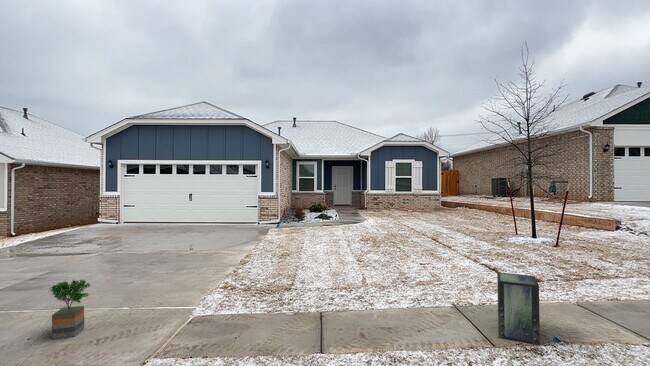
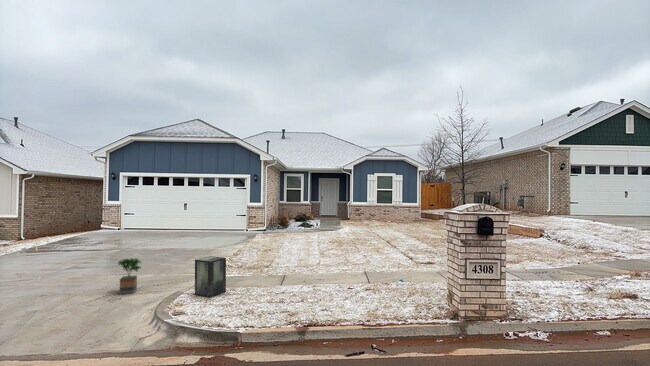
storage box: present [497,272,540,345] -> present [195,256,226,298]

